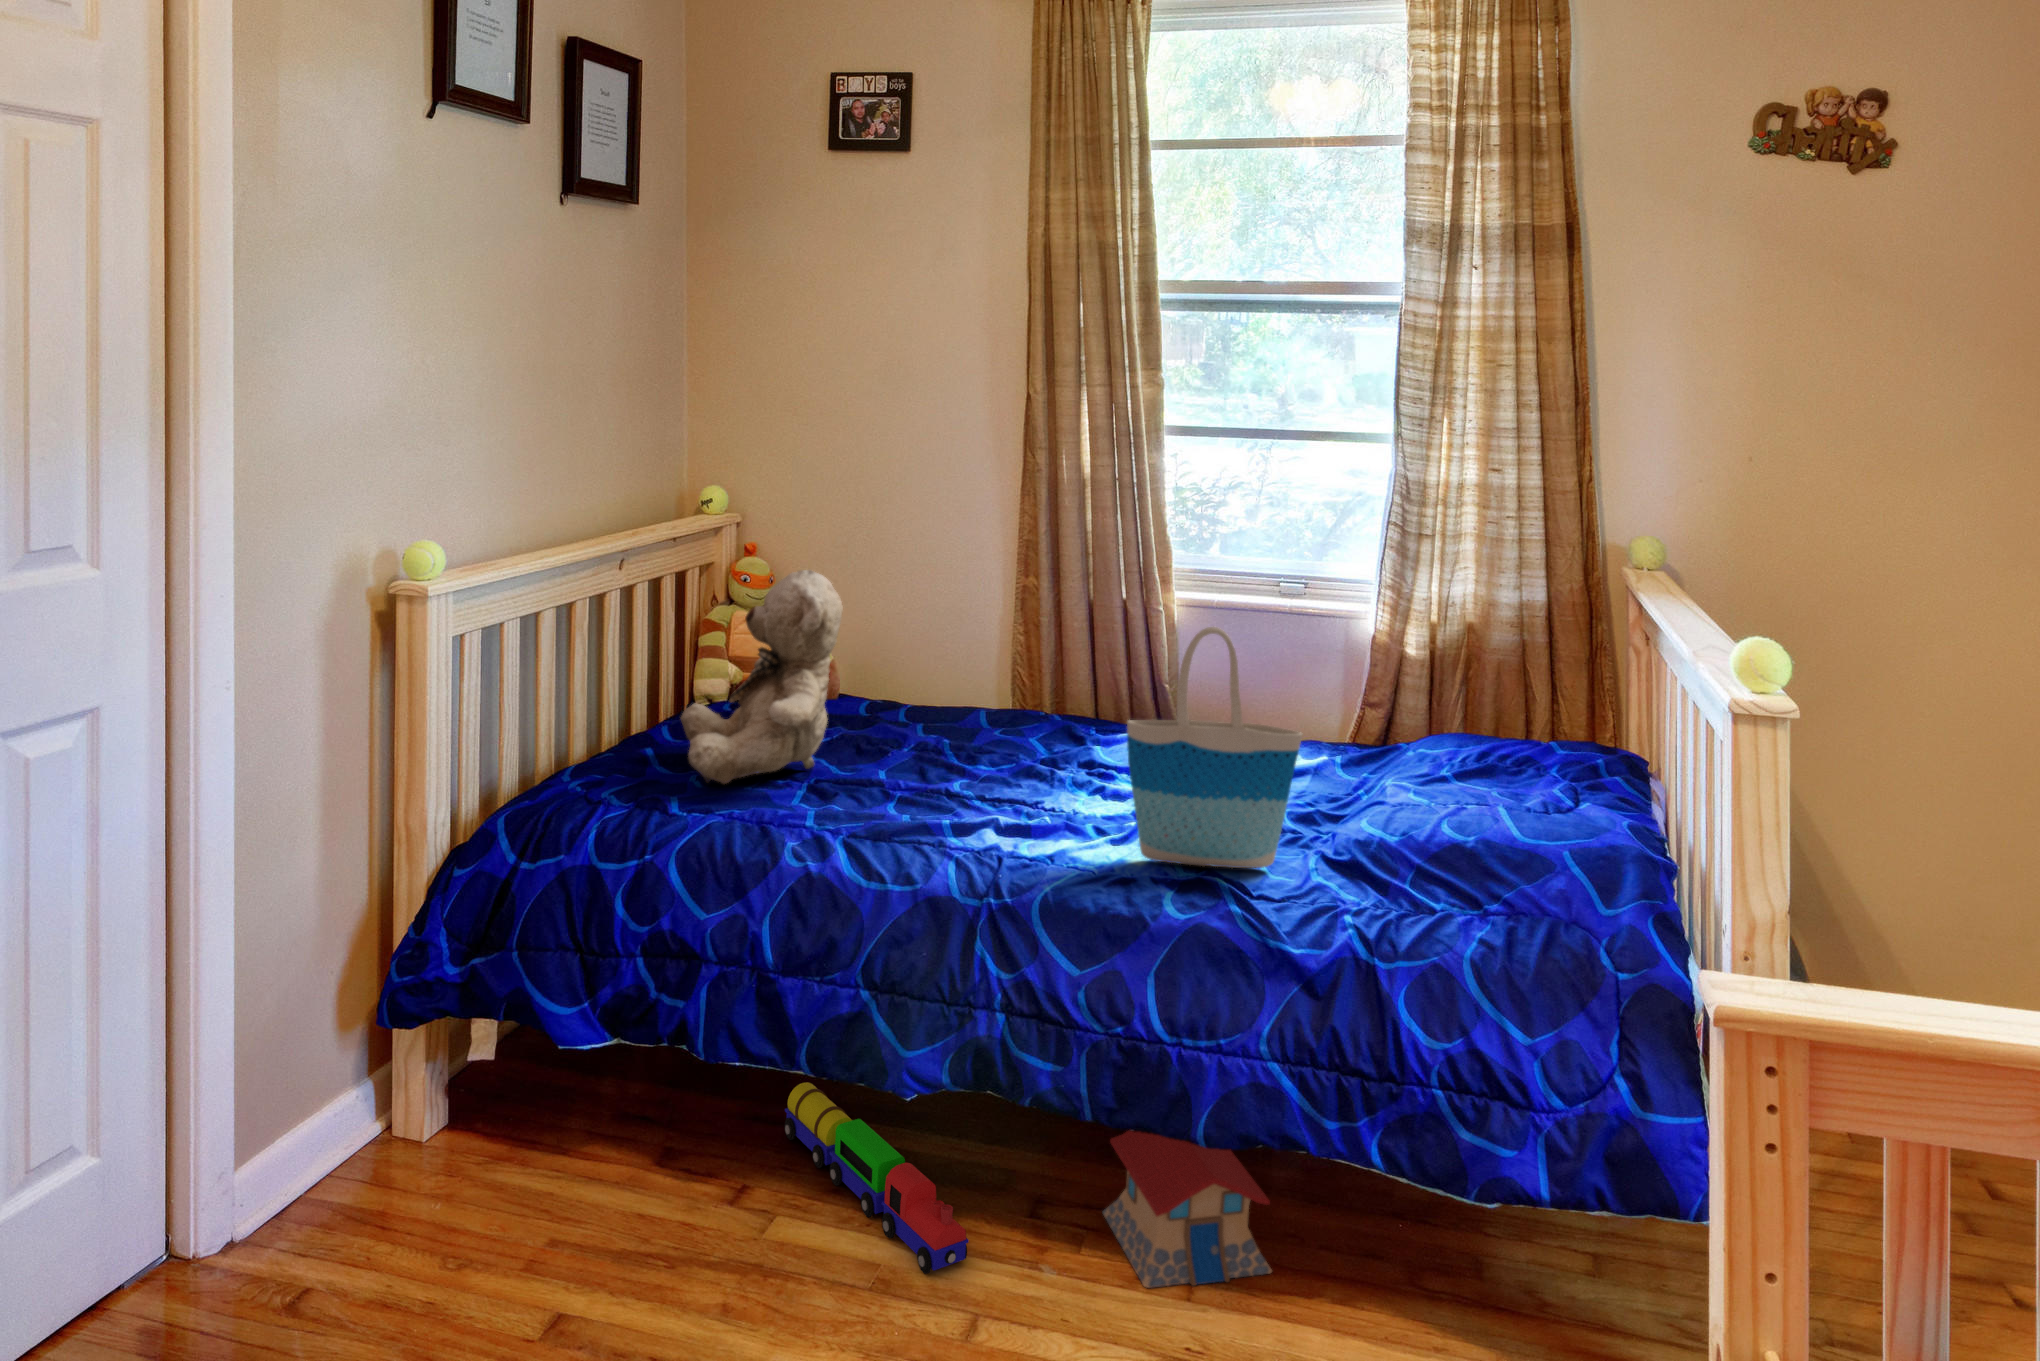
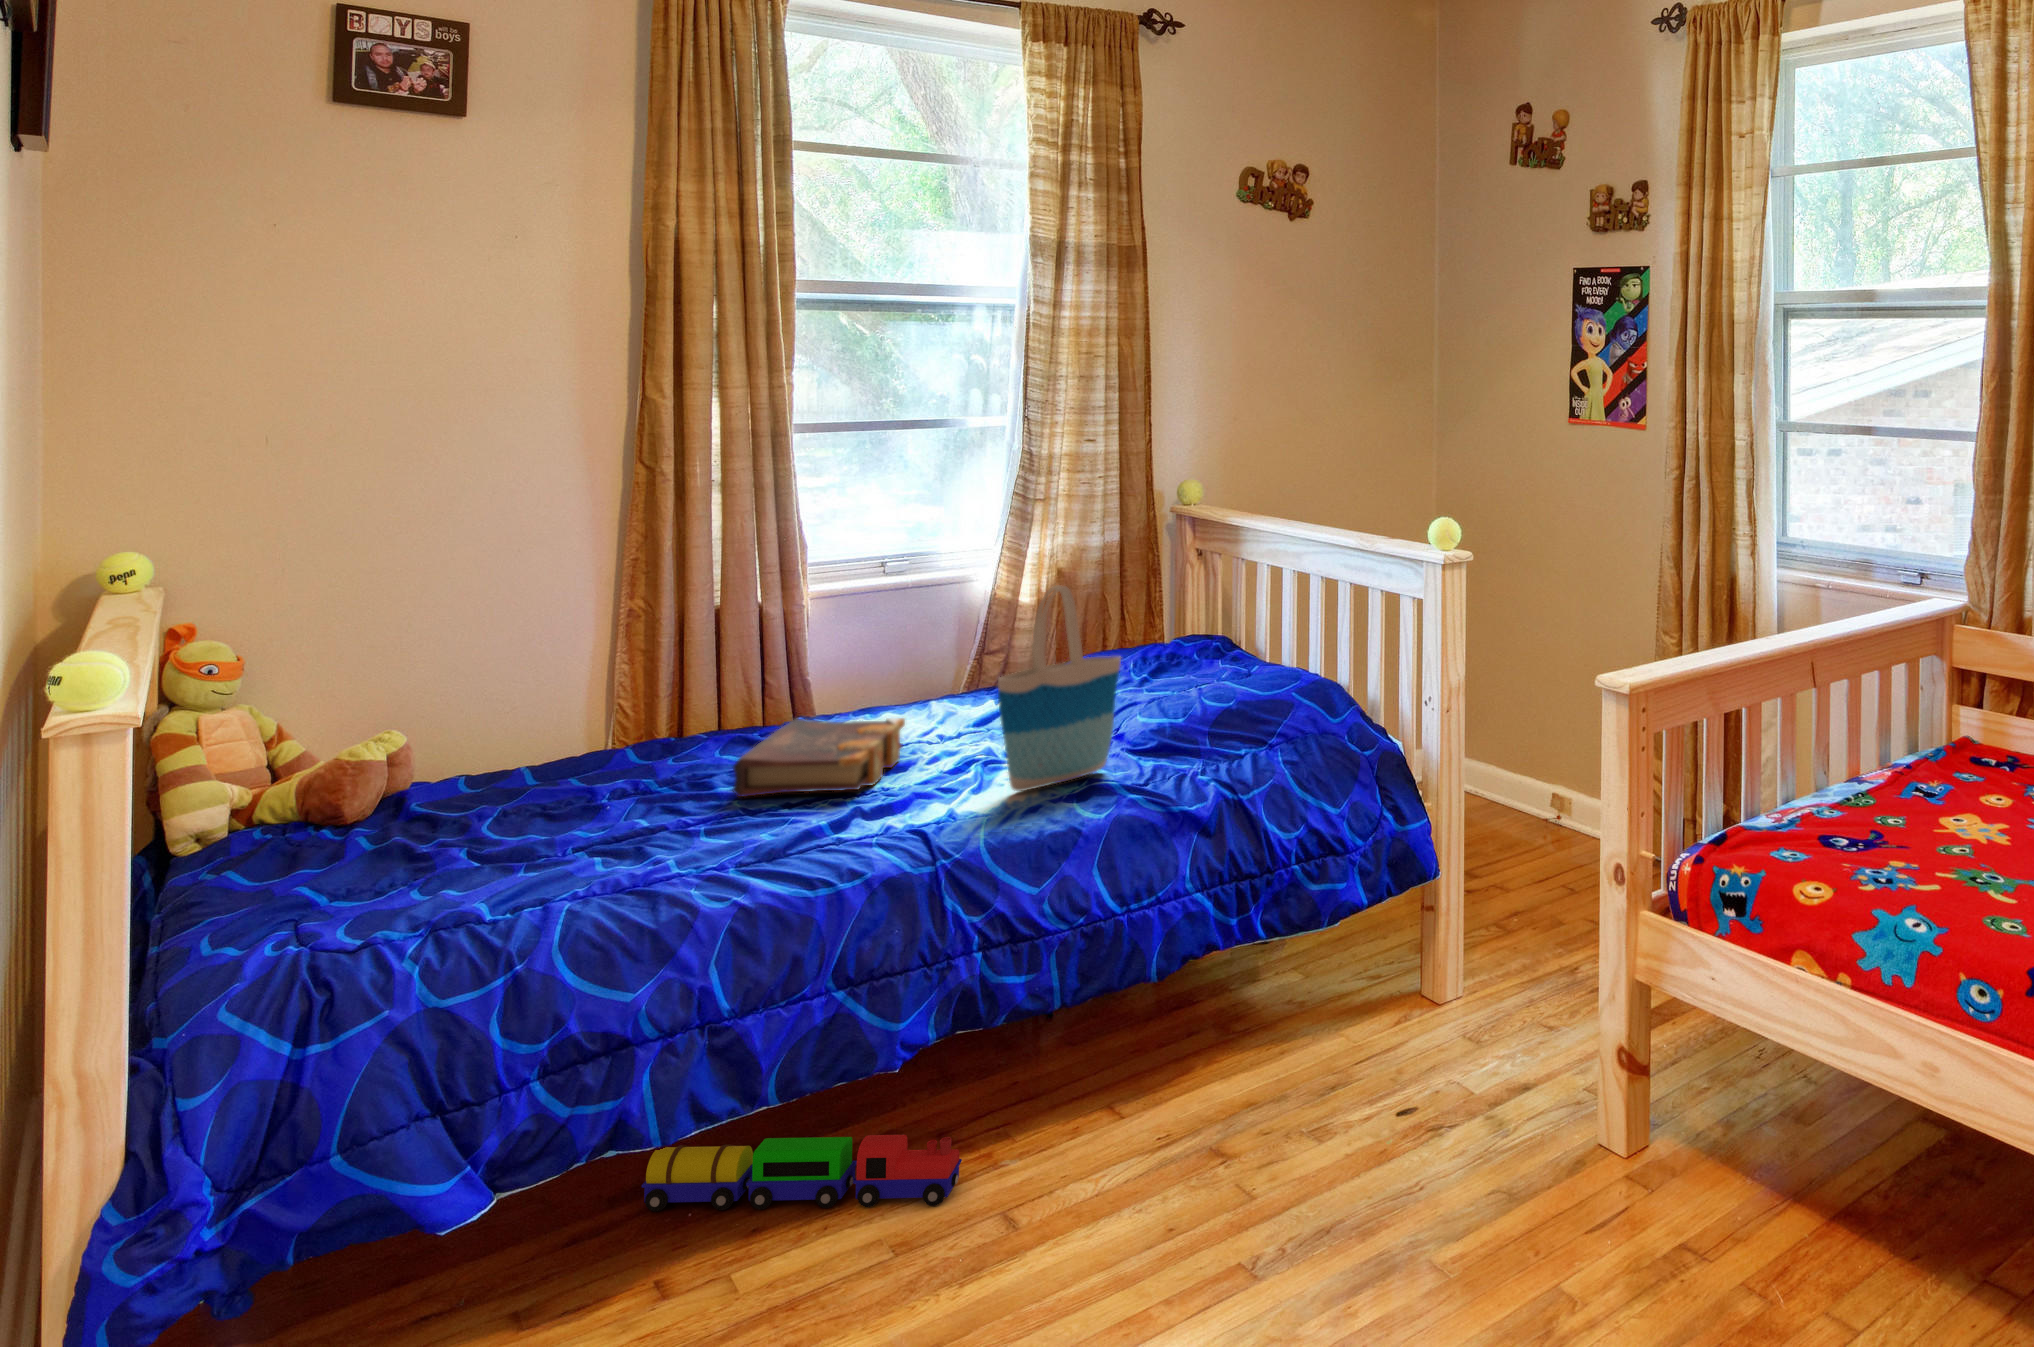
teddy bear: present [681,570,843,784] -> none [342,612,611,881]
book: none [957,725,1156,809] -> present [733,718,905,797]
toy house: present [1103,1131,1272,1288] -> none [1004,974,1157,1118]

